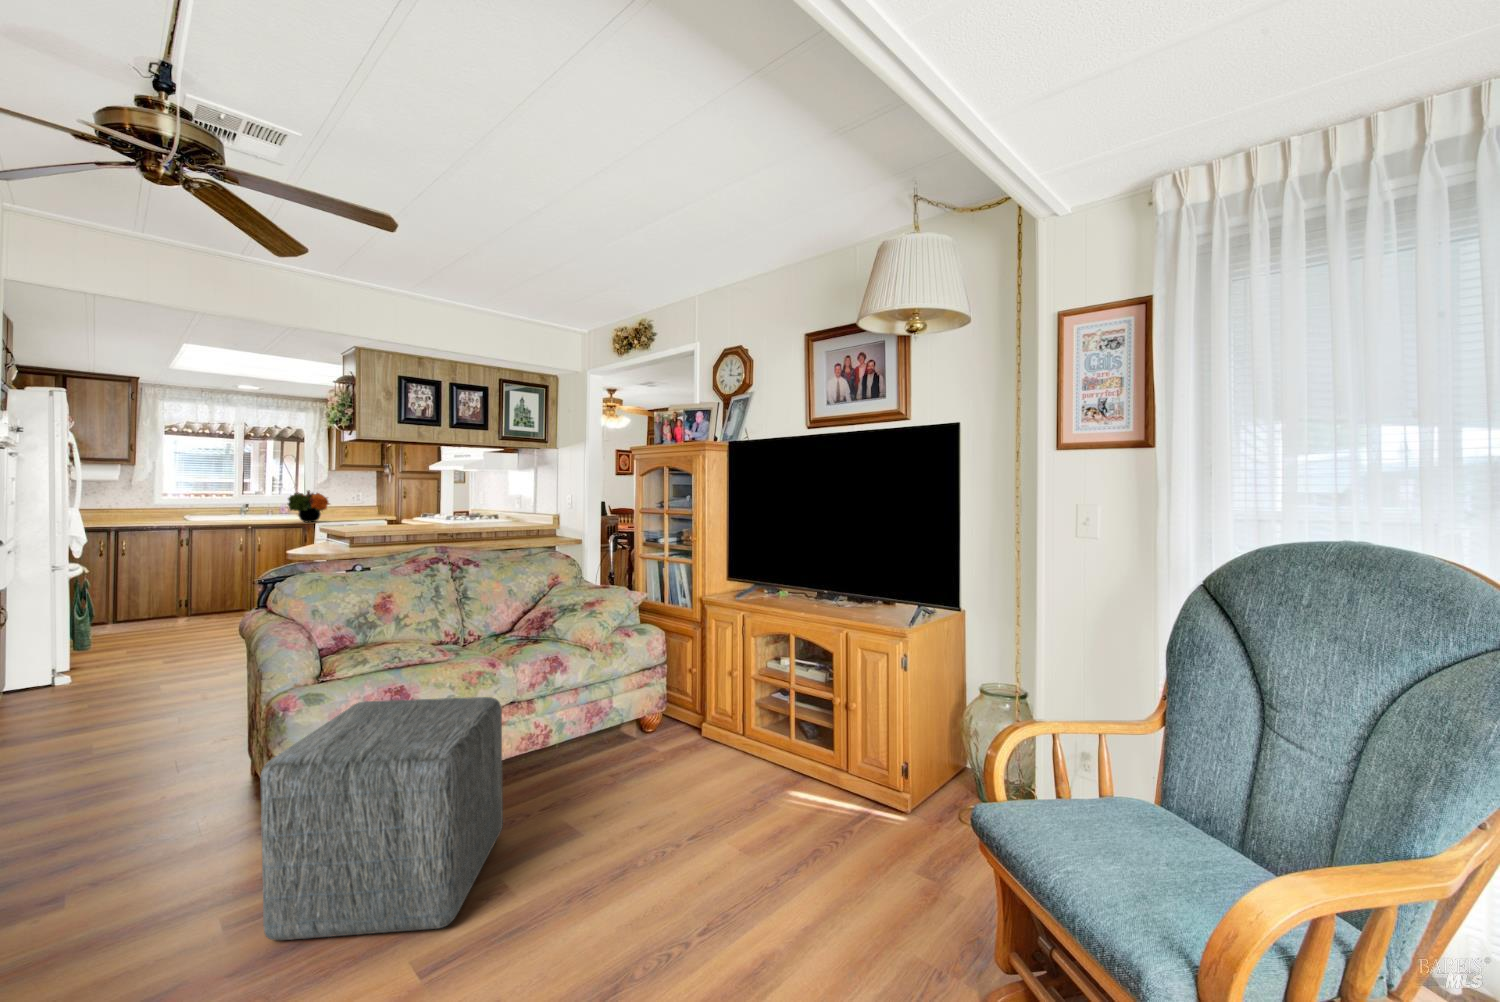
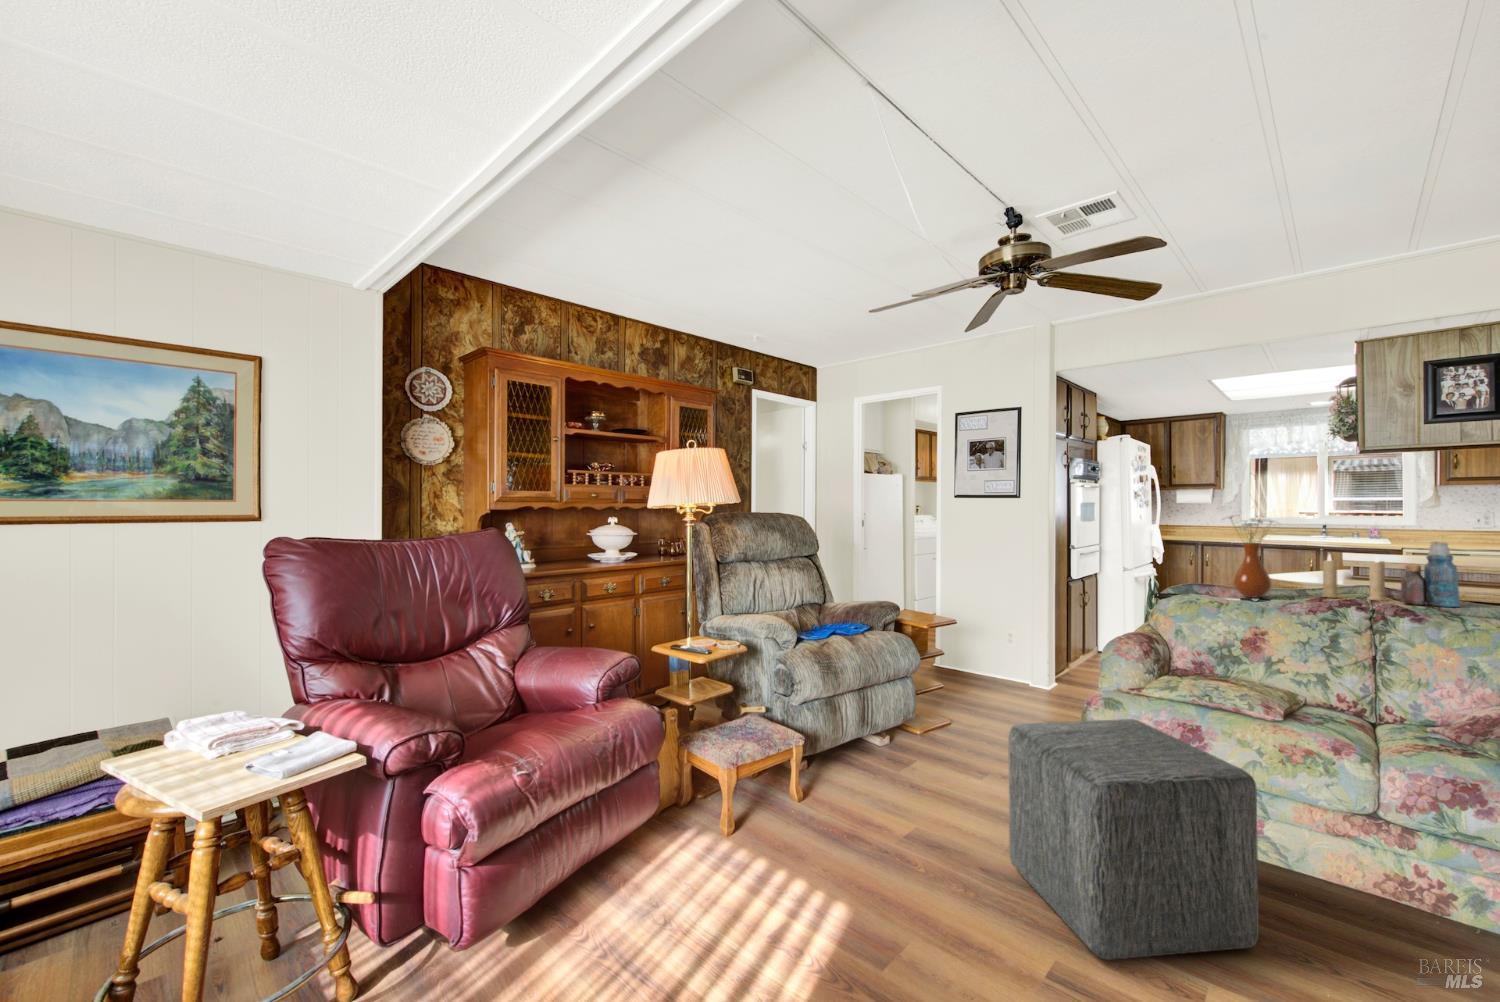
flower arrangement: present [288,490,329,522] -> none [1357,510,1419,549]
vase: none [331,492,386,568] -> present [1230,516,1273,598]
bottle: none [454,510,484,556] -> present [1401,542,1460,607]
candle: none [400,521,442,559] -> present [1322,555,1387,601]

